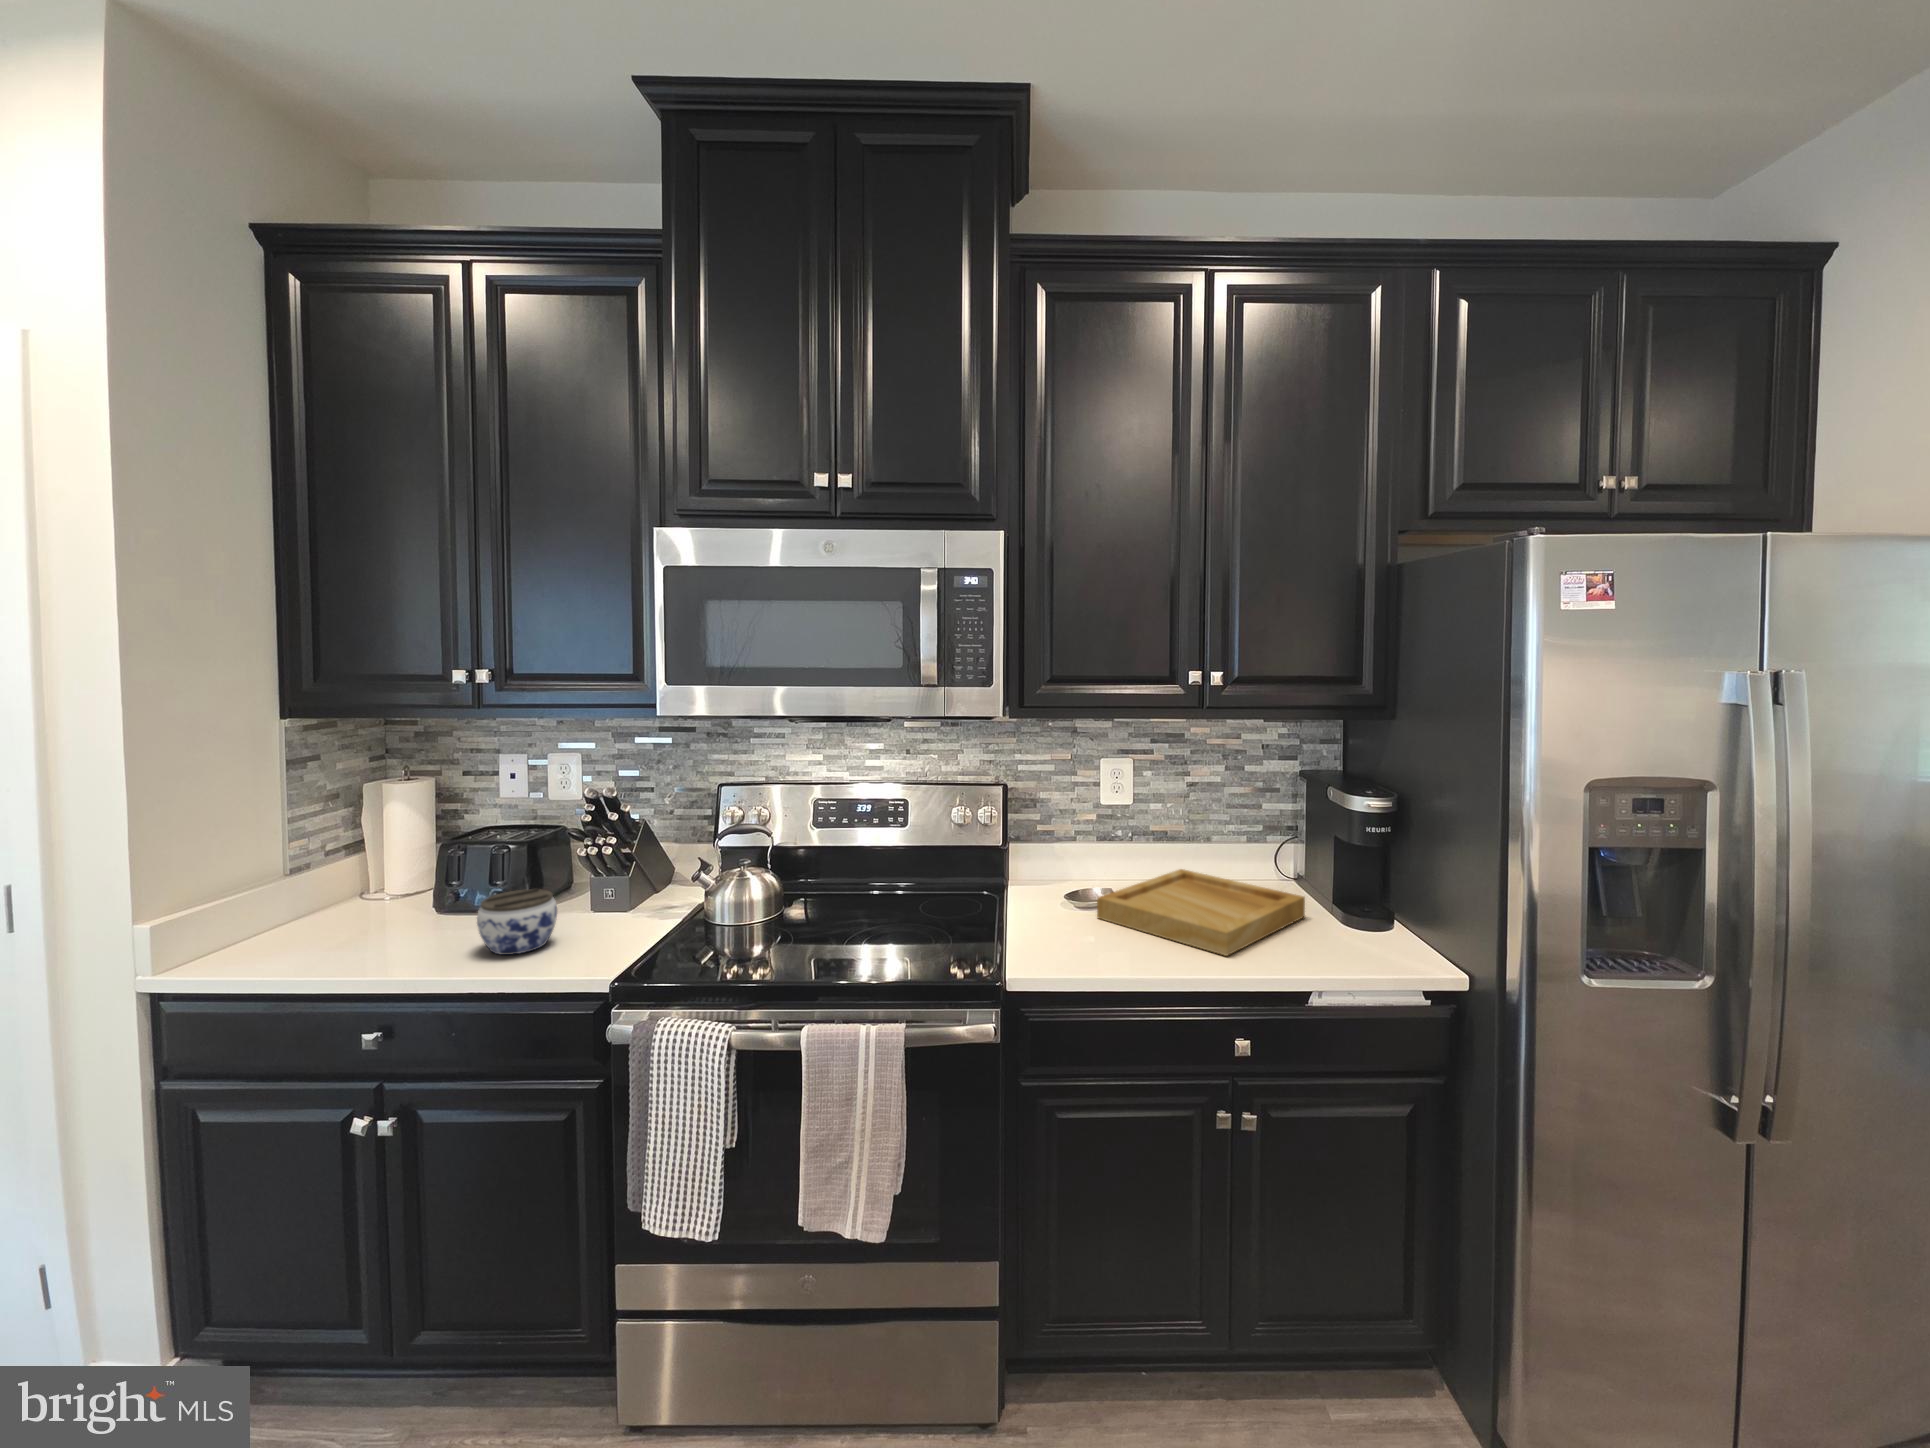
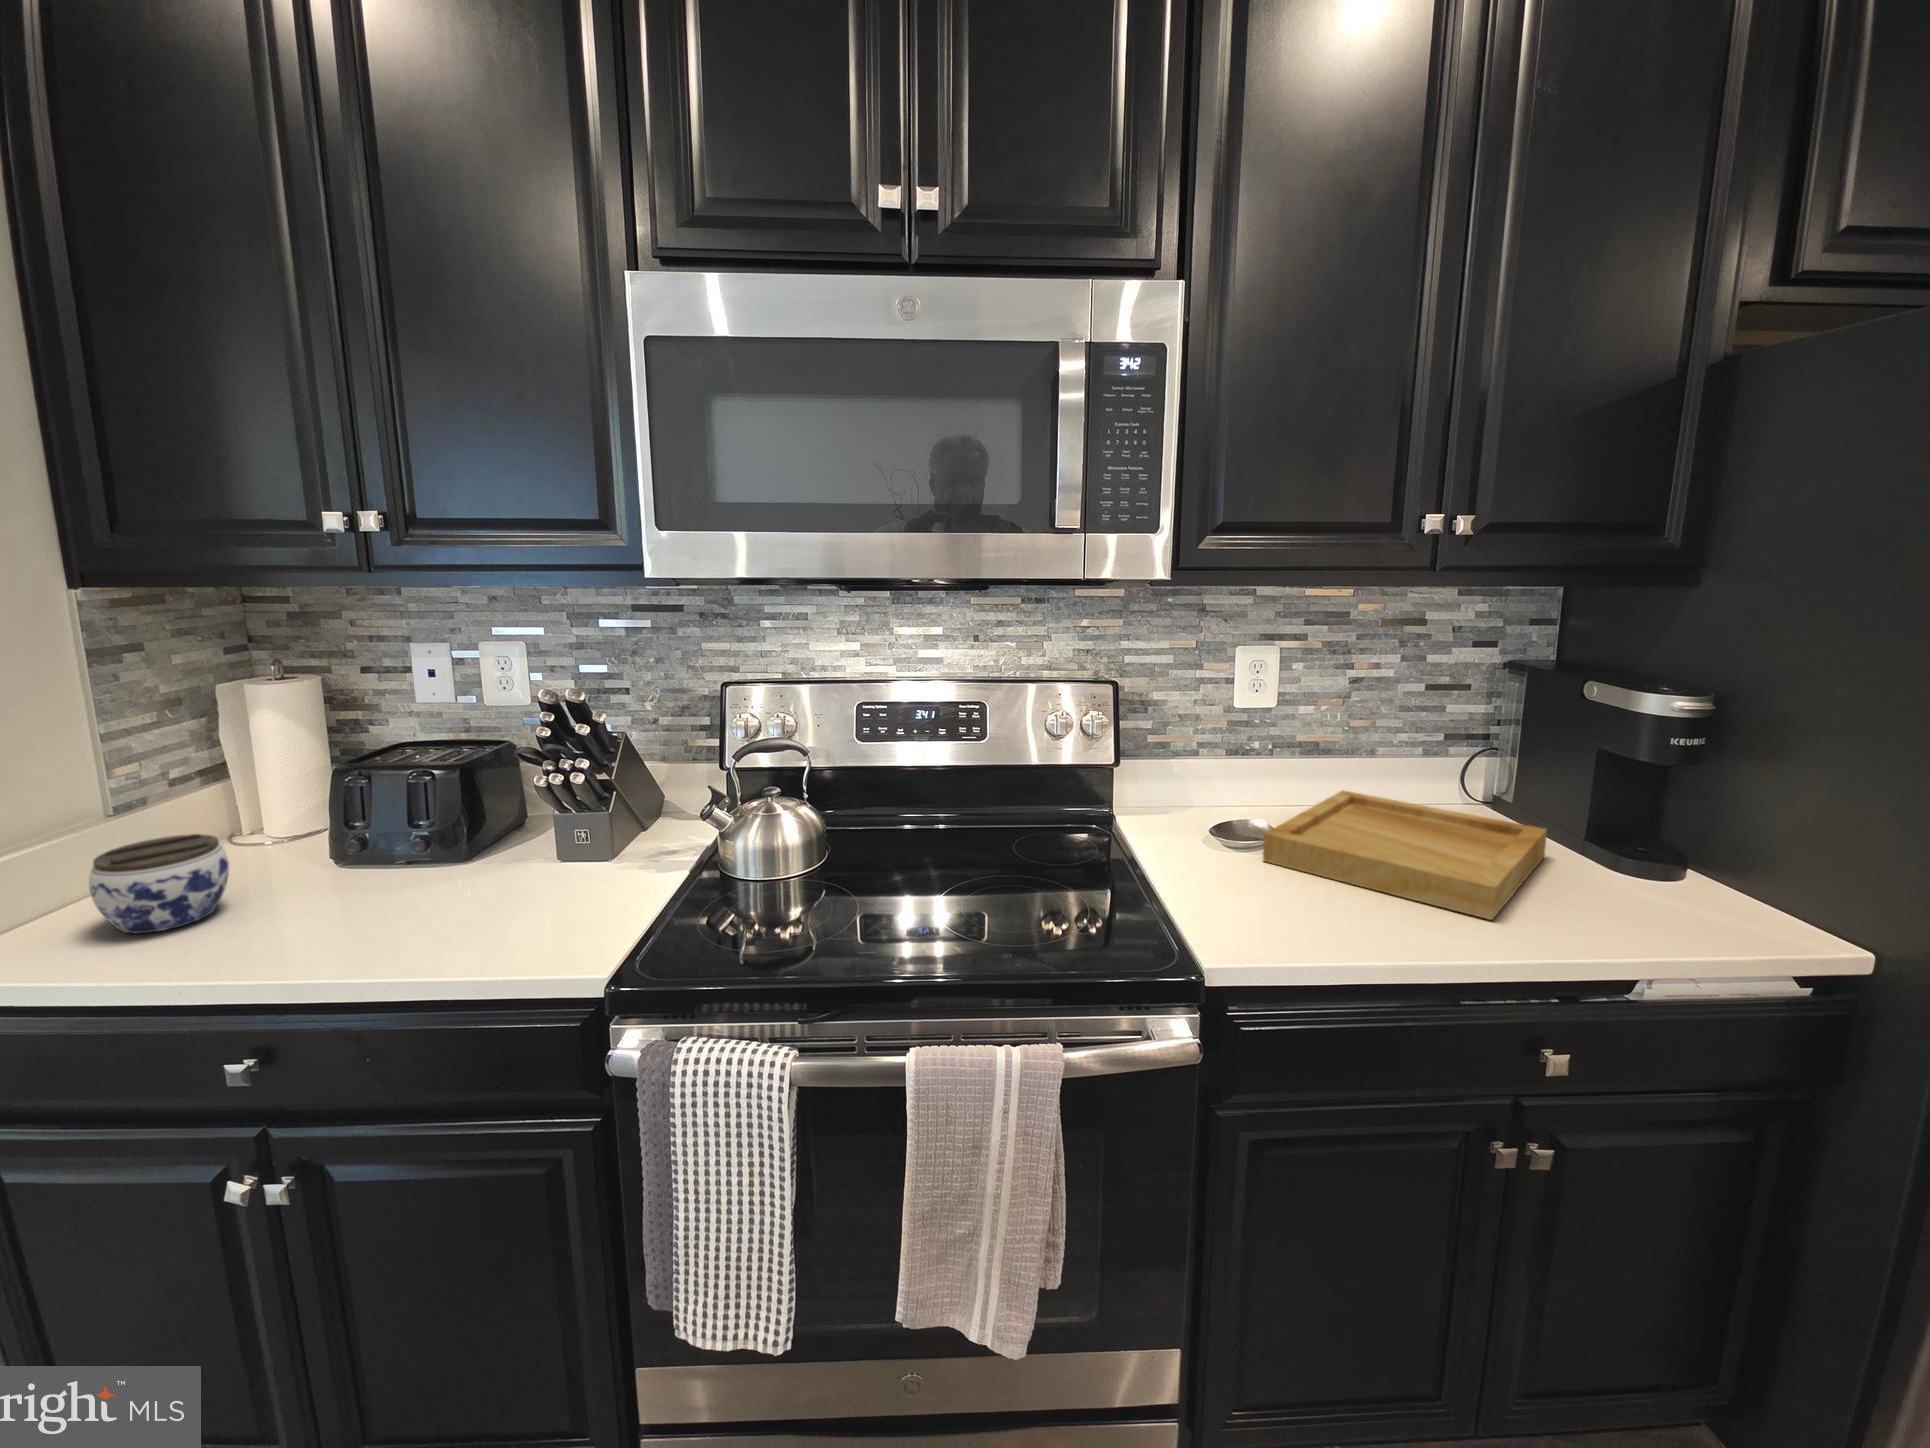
jar: present [477,889,557,955] -> present [89,834,229,933]

